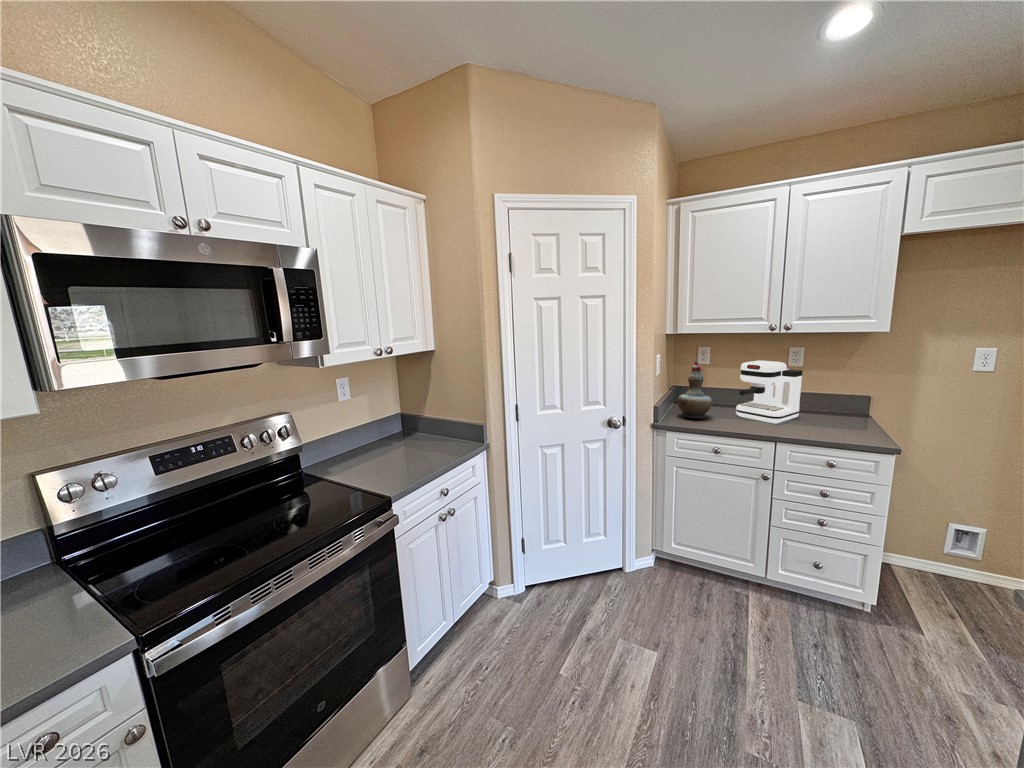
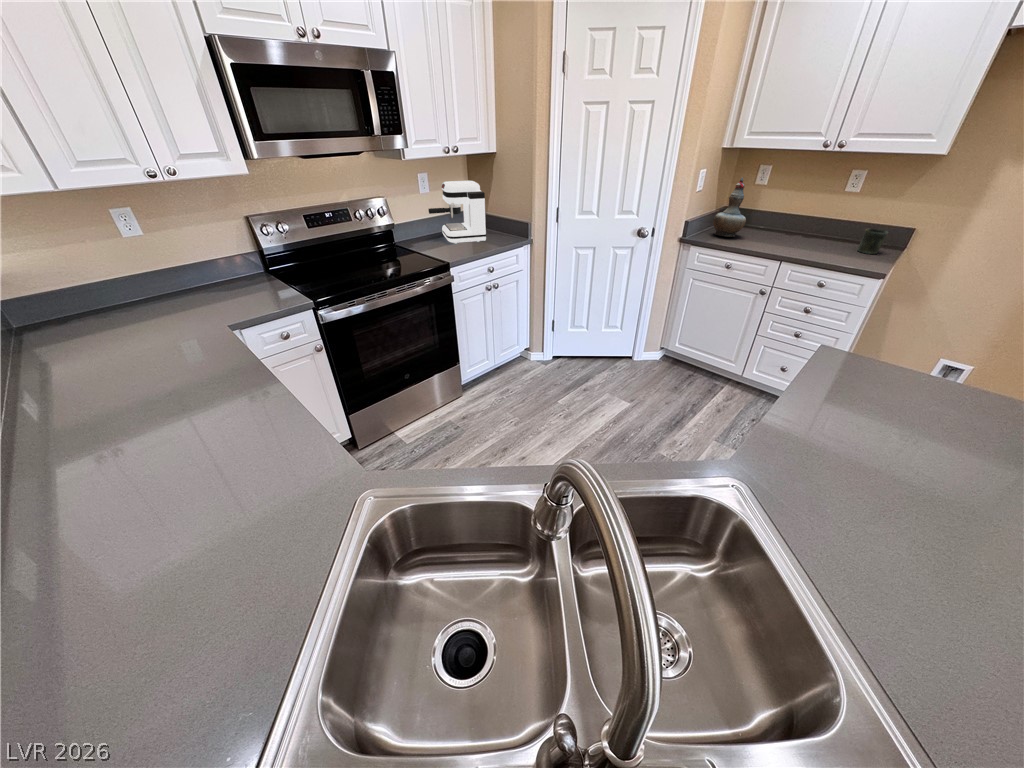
coffee maker: present [736,361,803,424] -> present [428,181,486,244]
mug: none [829,399,856,424] -> present [858,228,888,254]

